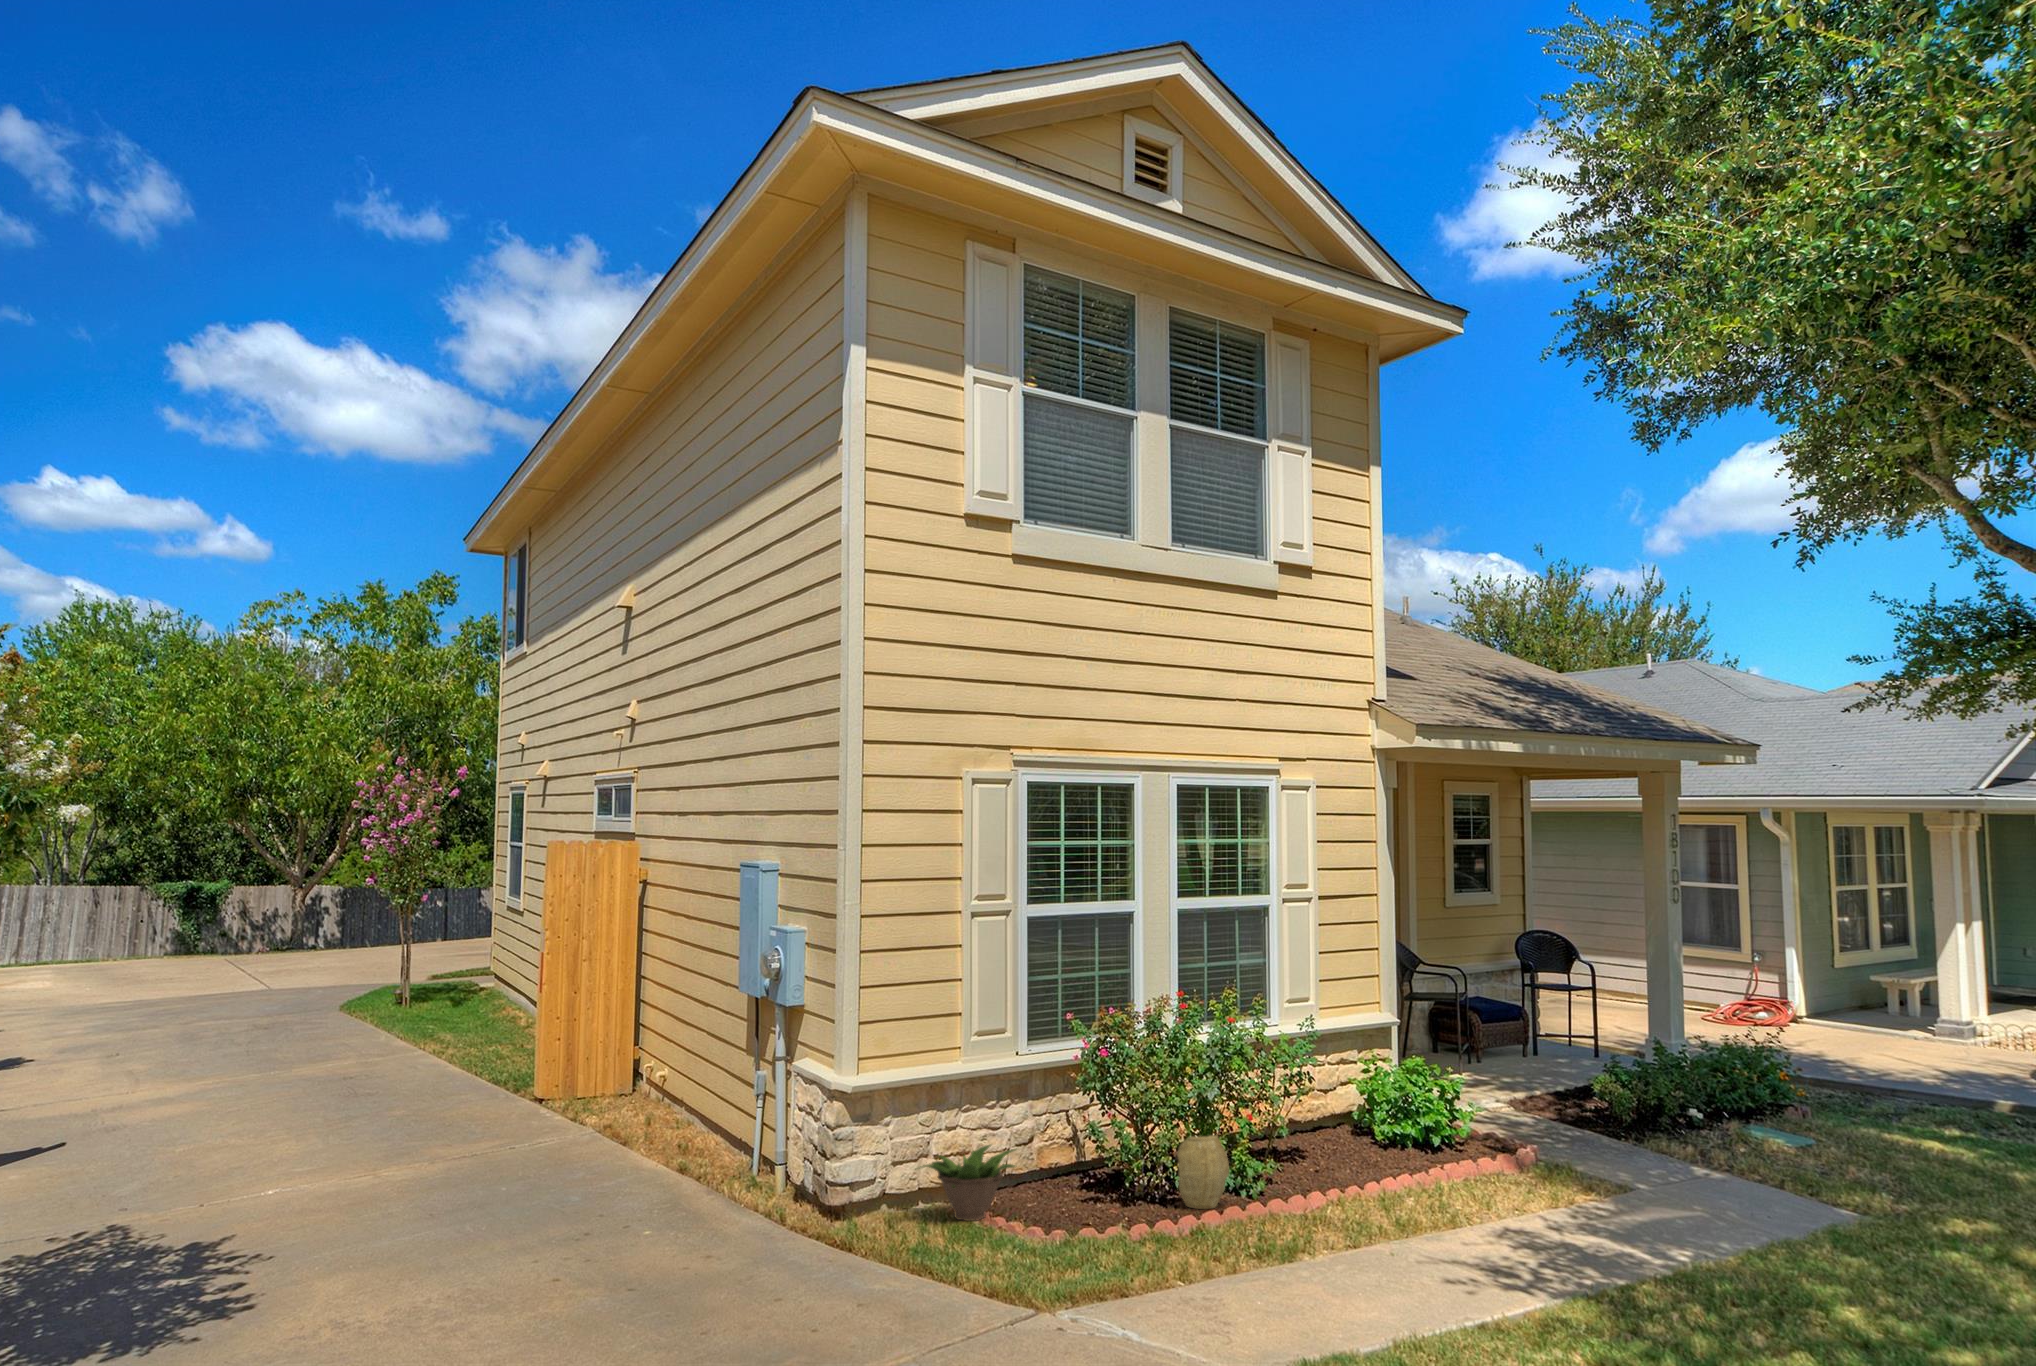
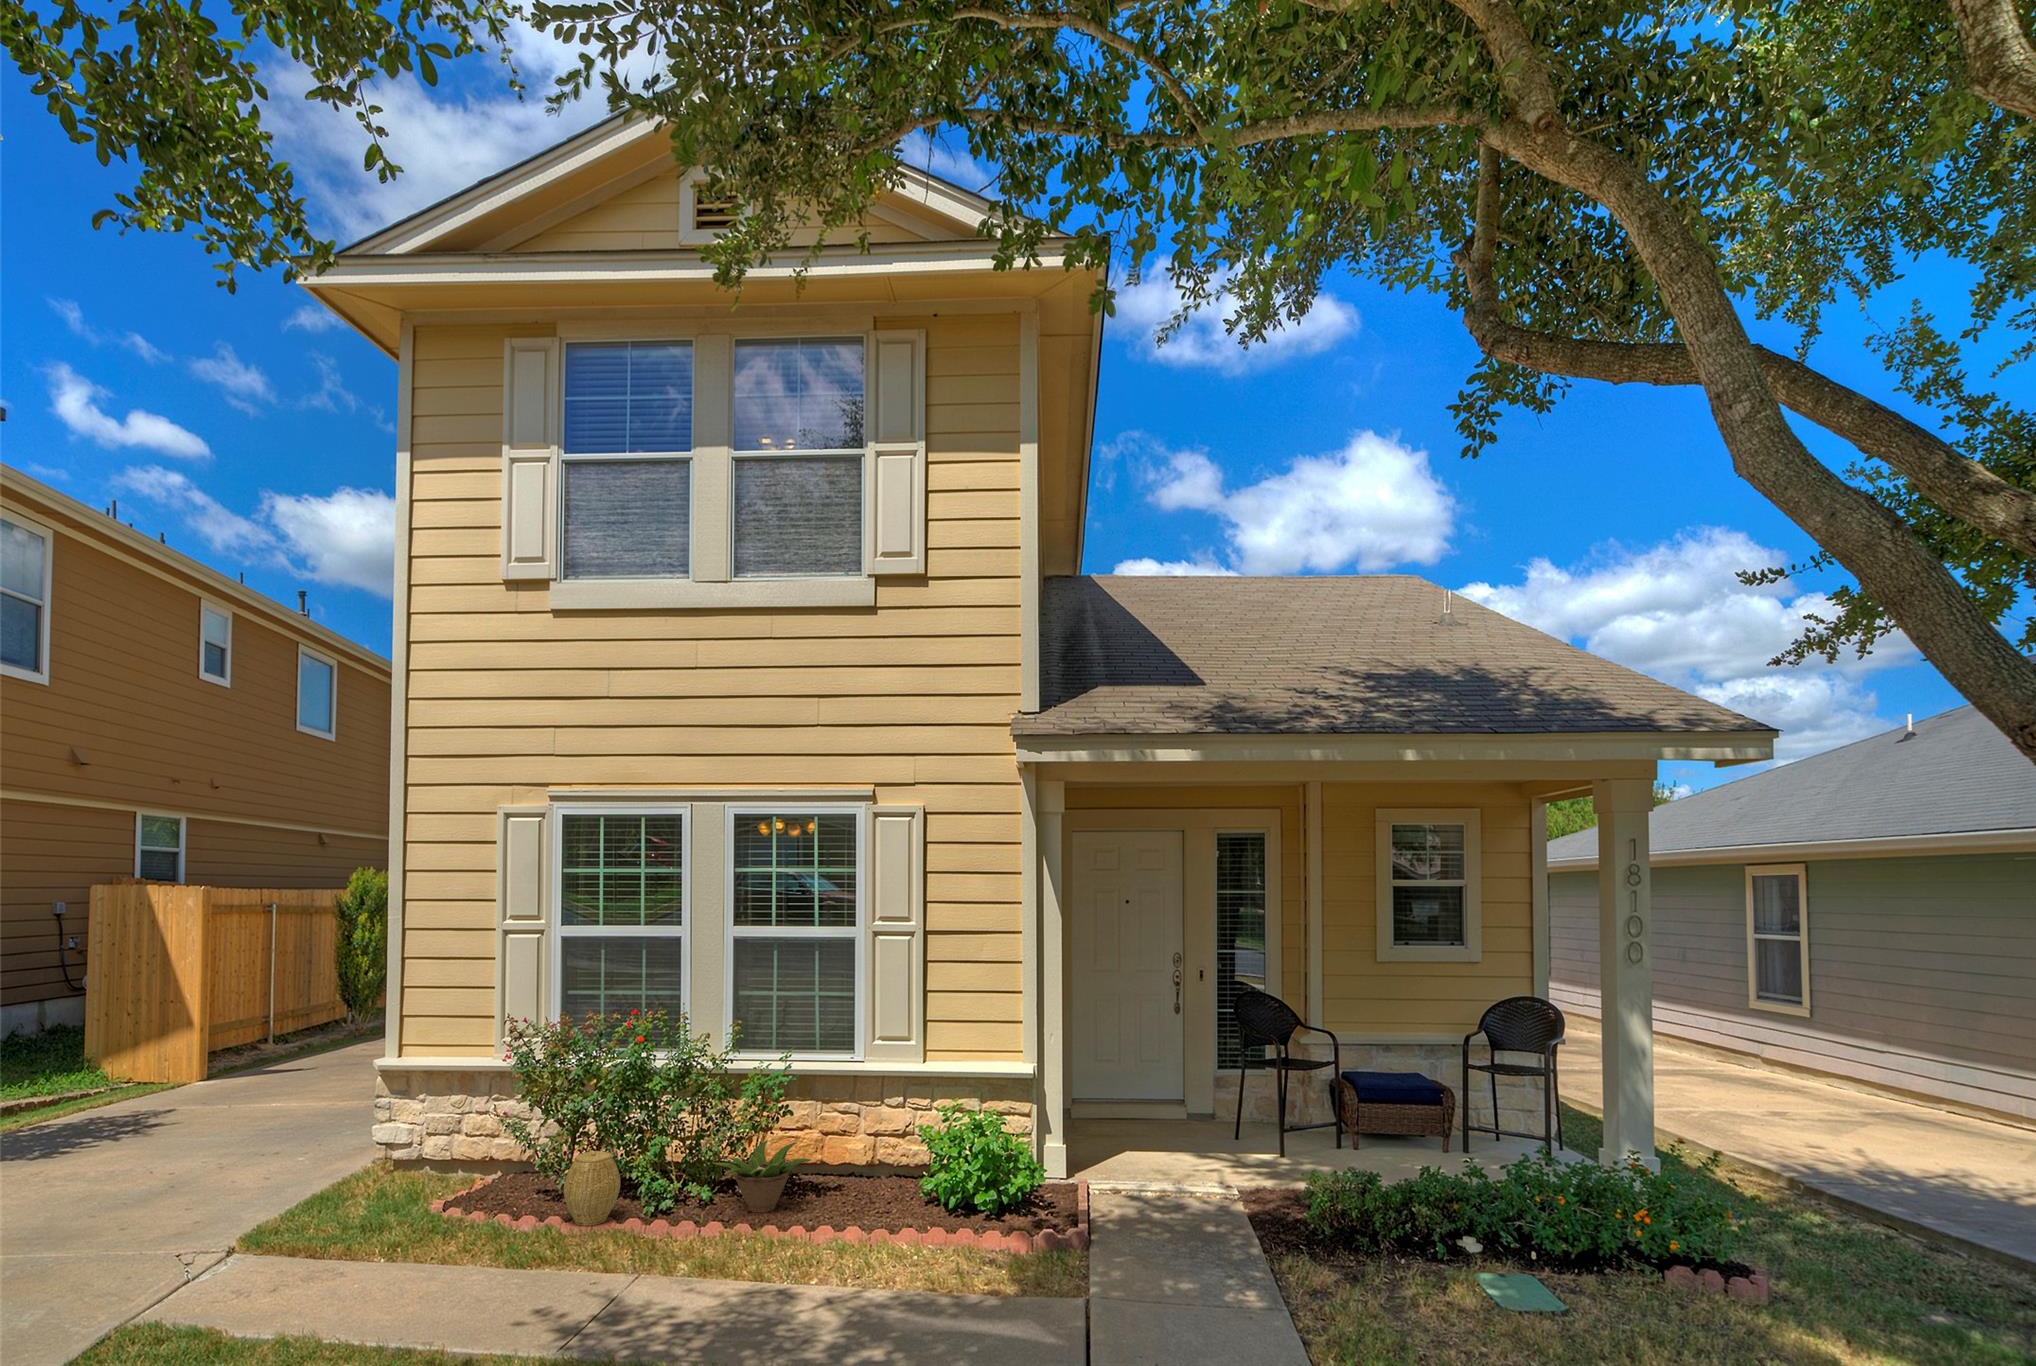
decorative plant: present [920,1144,1015,1221] -> present [712,1140,811,1212]

